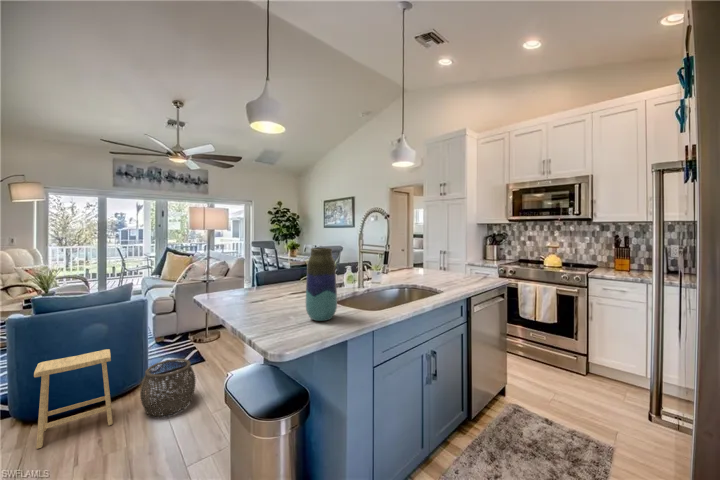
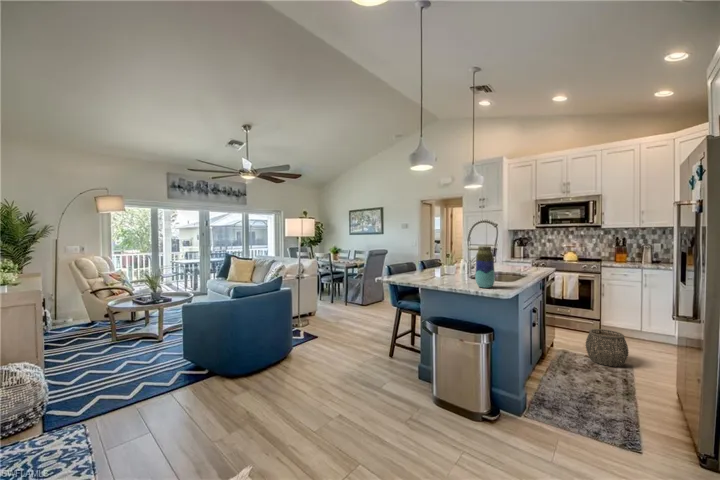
footstool: present [34,349,113,449] -> none [252,326,299,391]
woven basket: present [140,359,196,416] -> present [585,329,629,367]

